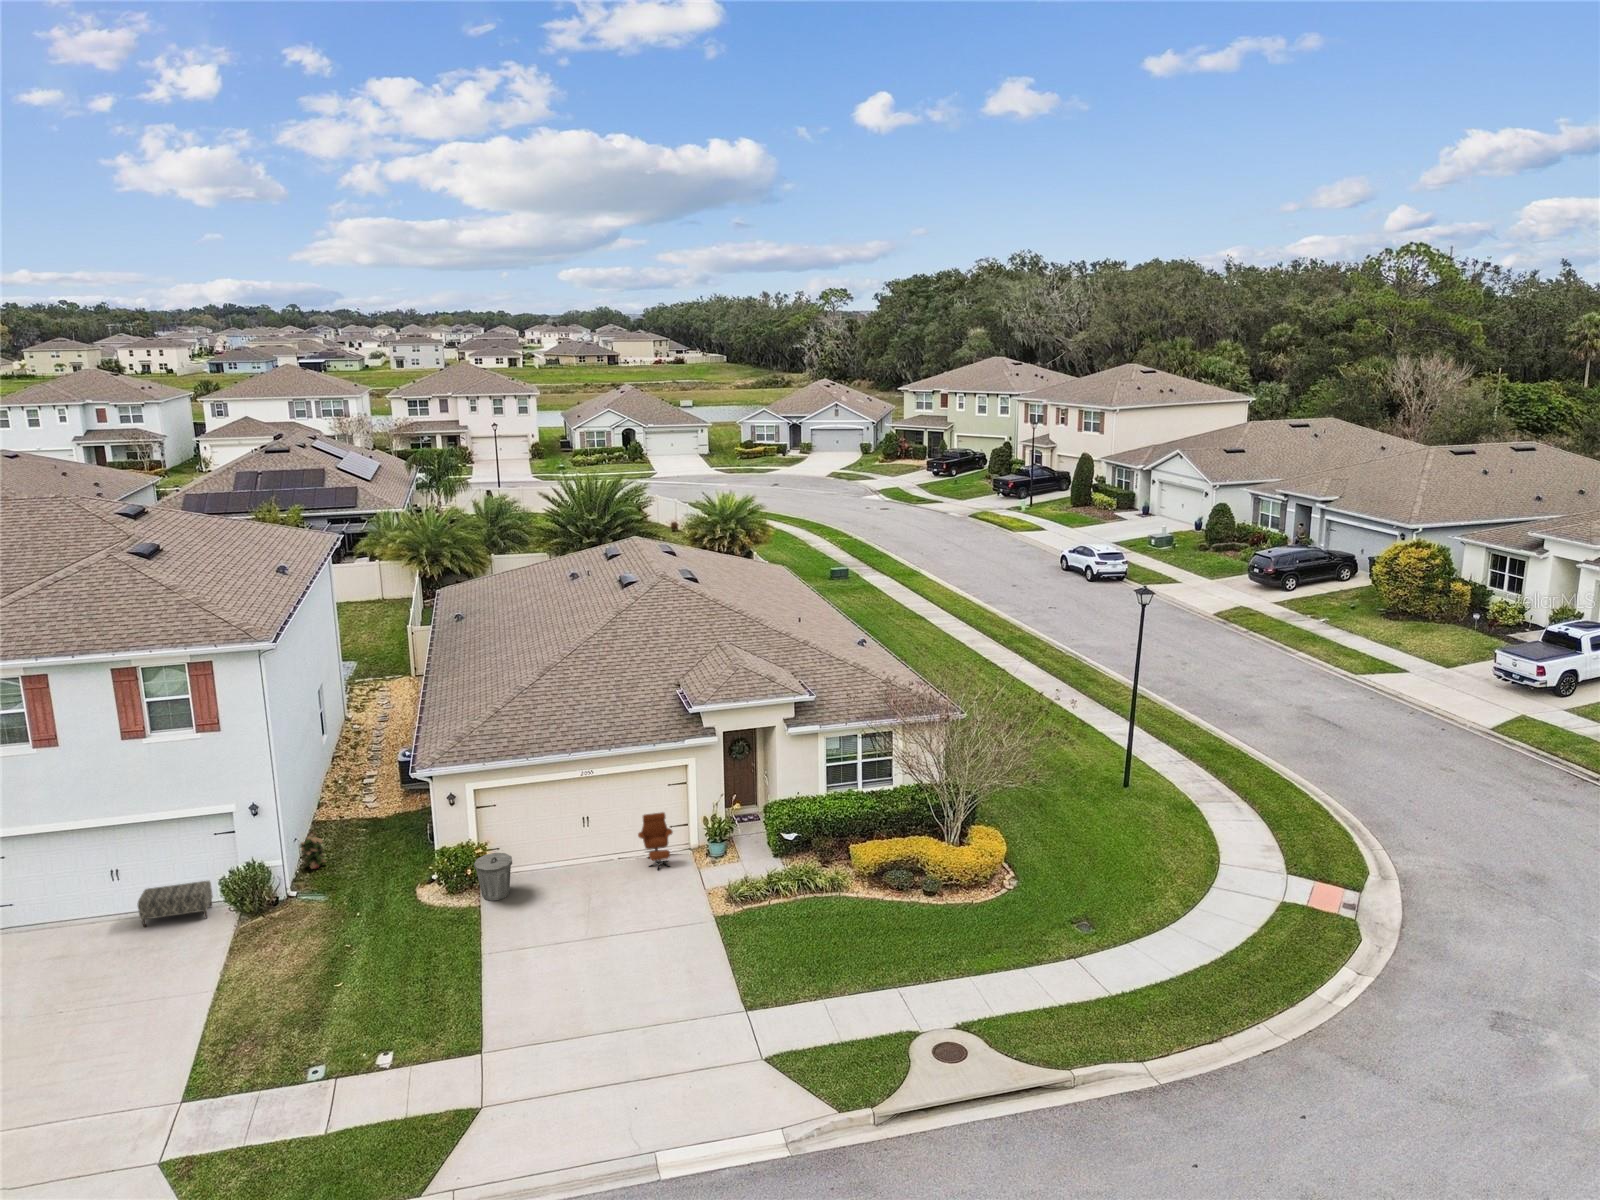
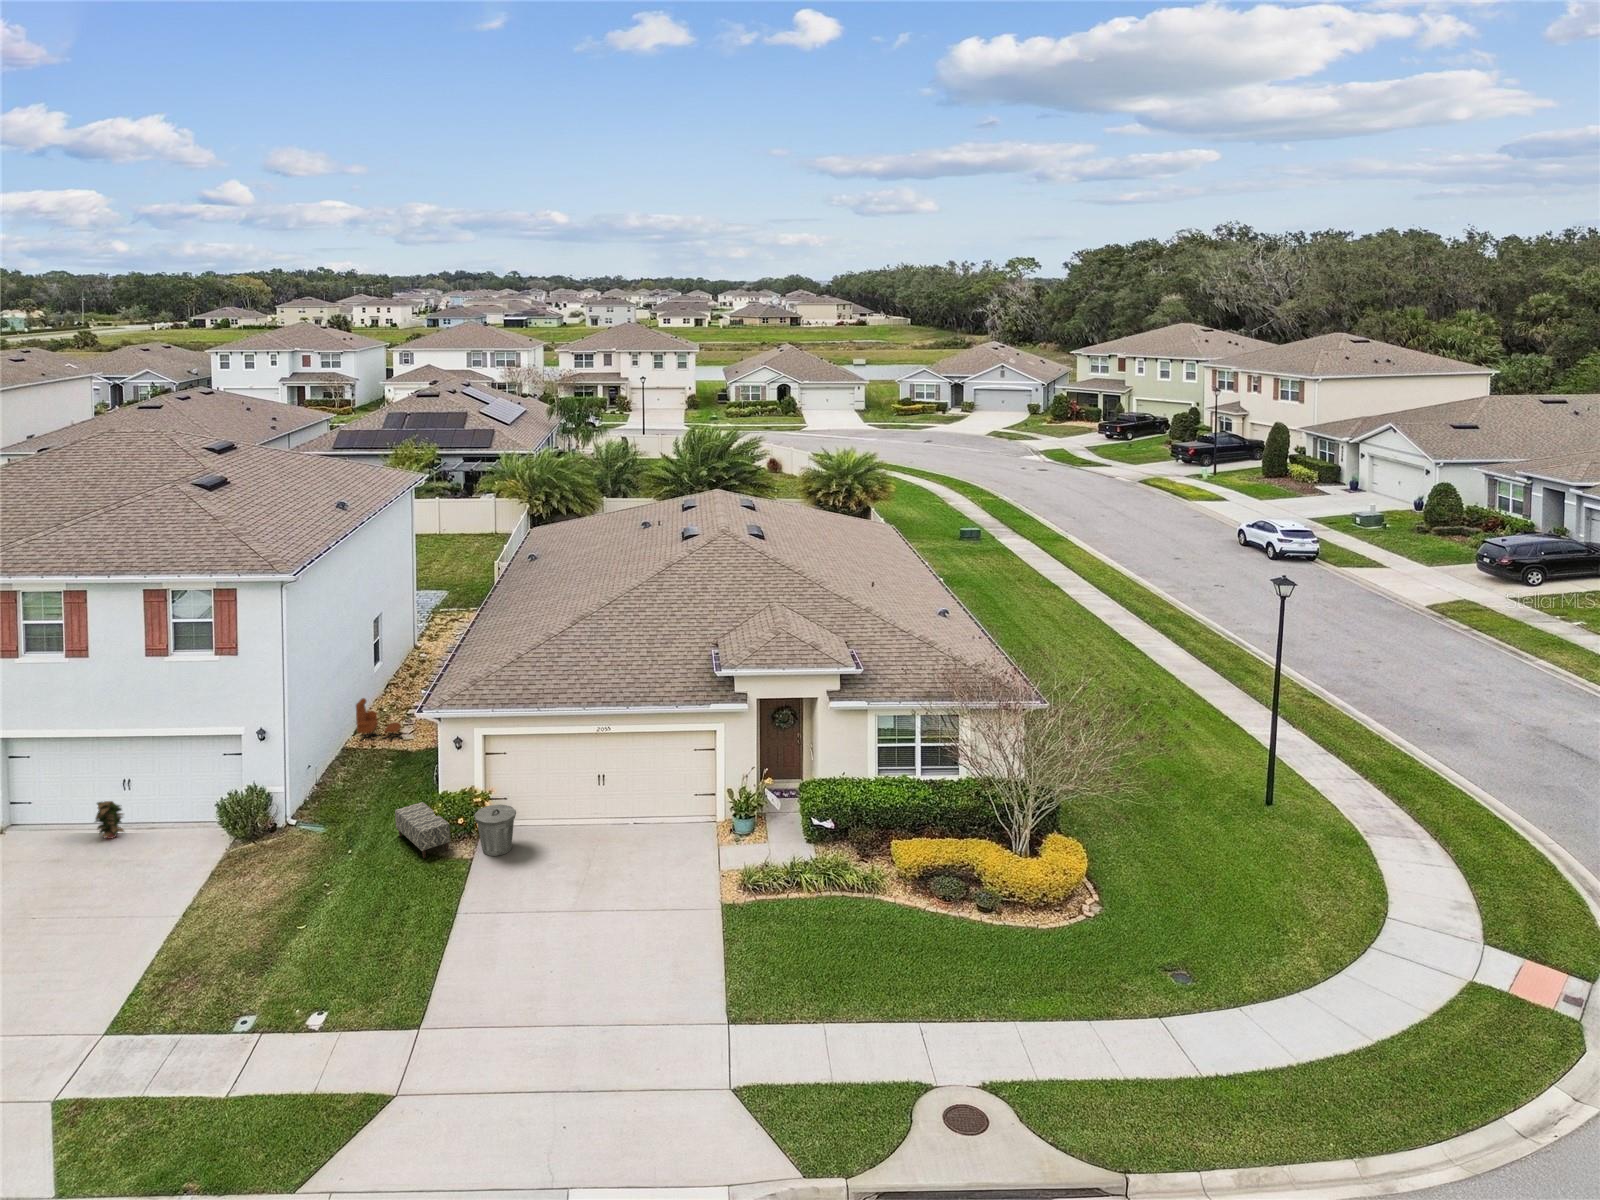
lounge chair: present [638,812,673,868] -> present [356,698,401,740]
decorative plant: present [300,837,325,869] -> present [95,801,124,839]
bench: present [137,881,213,927] -> present [395,802,450,858]

